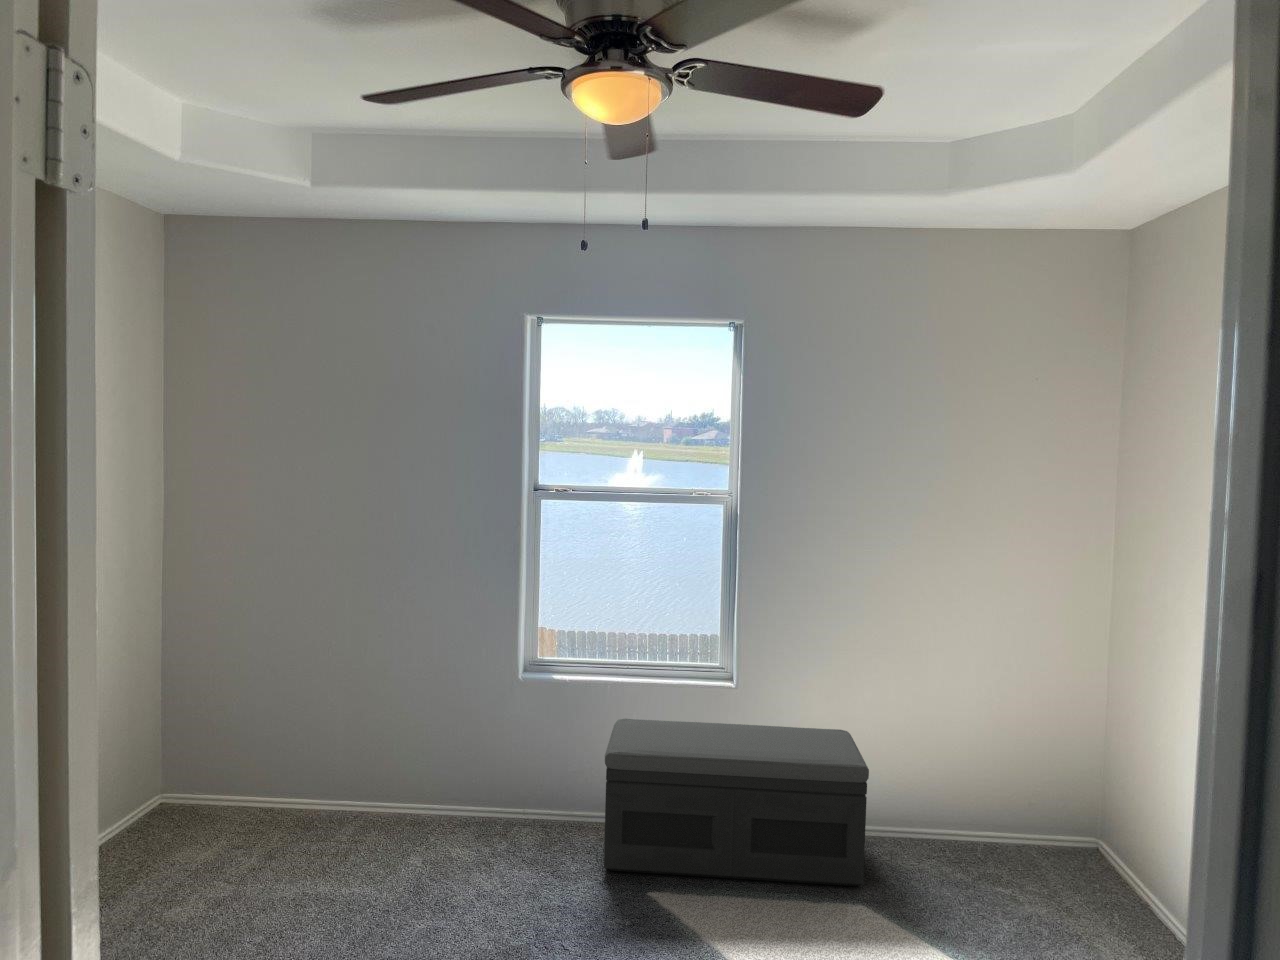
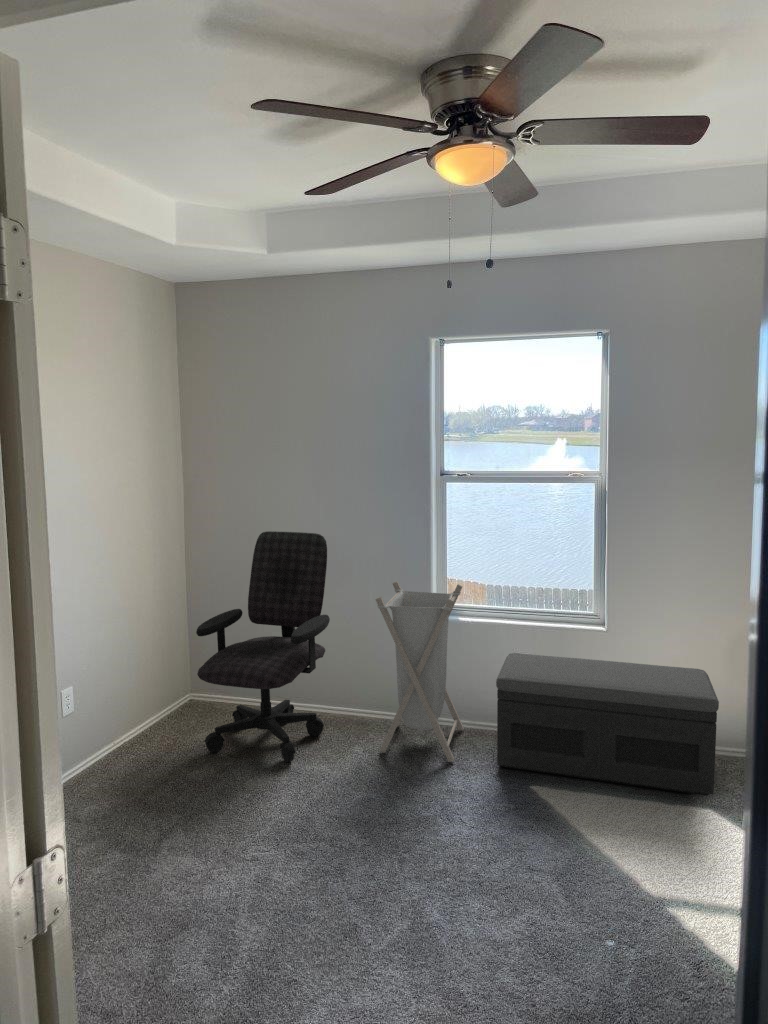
office chair: none [176,560,379,890] -> present [196,531,330,762]
laundry hamper: none [445,627,561,870] -> present [375,581,464,762]

